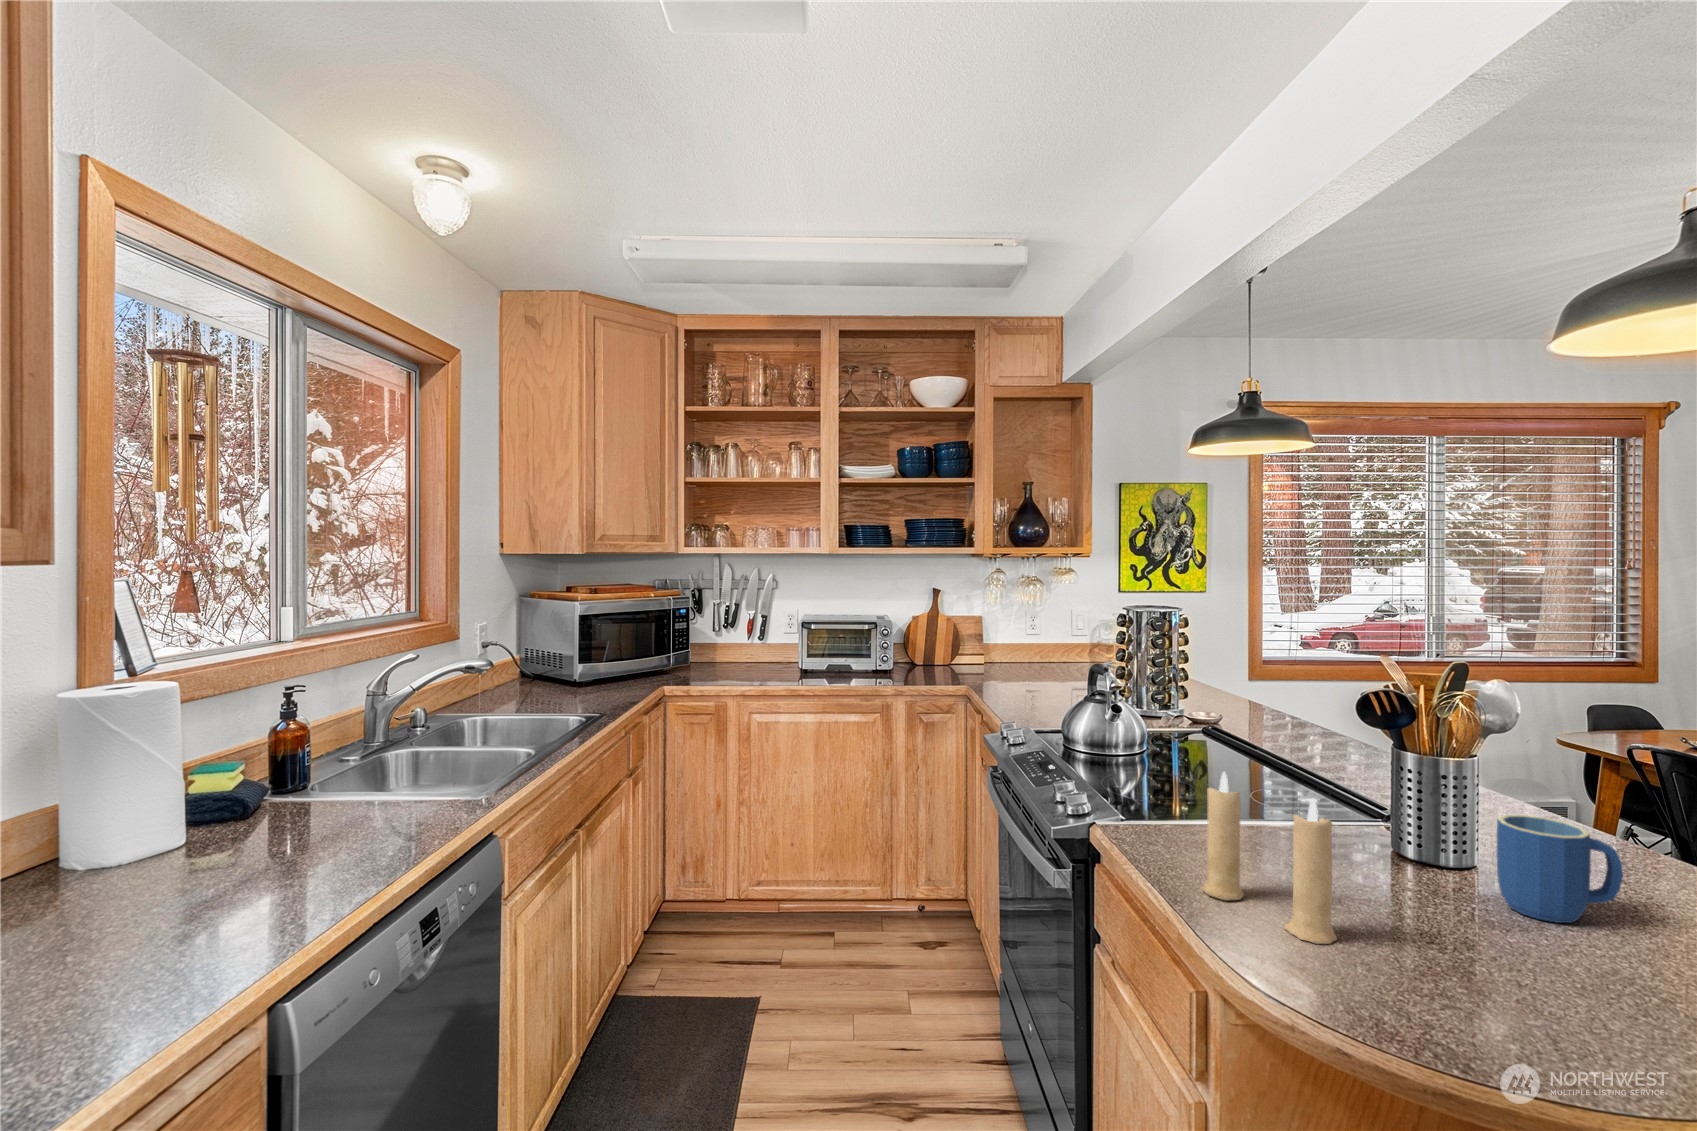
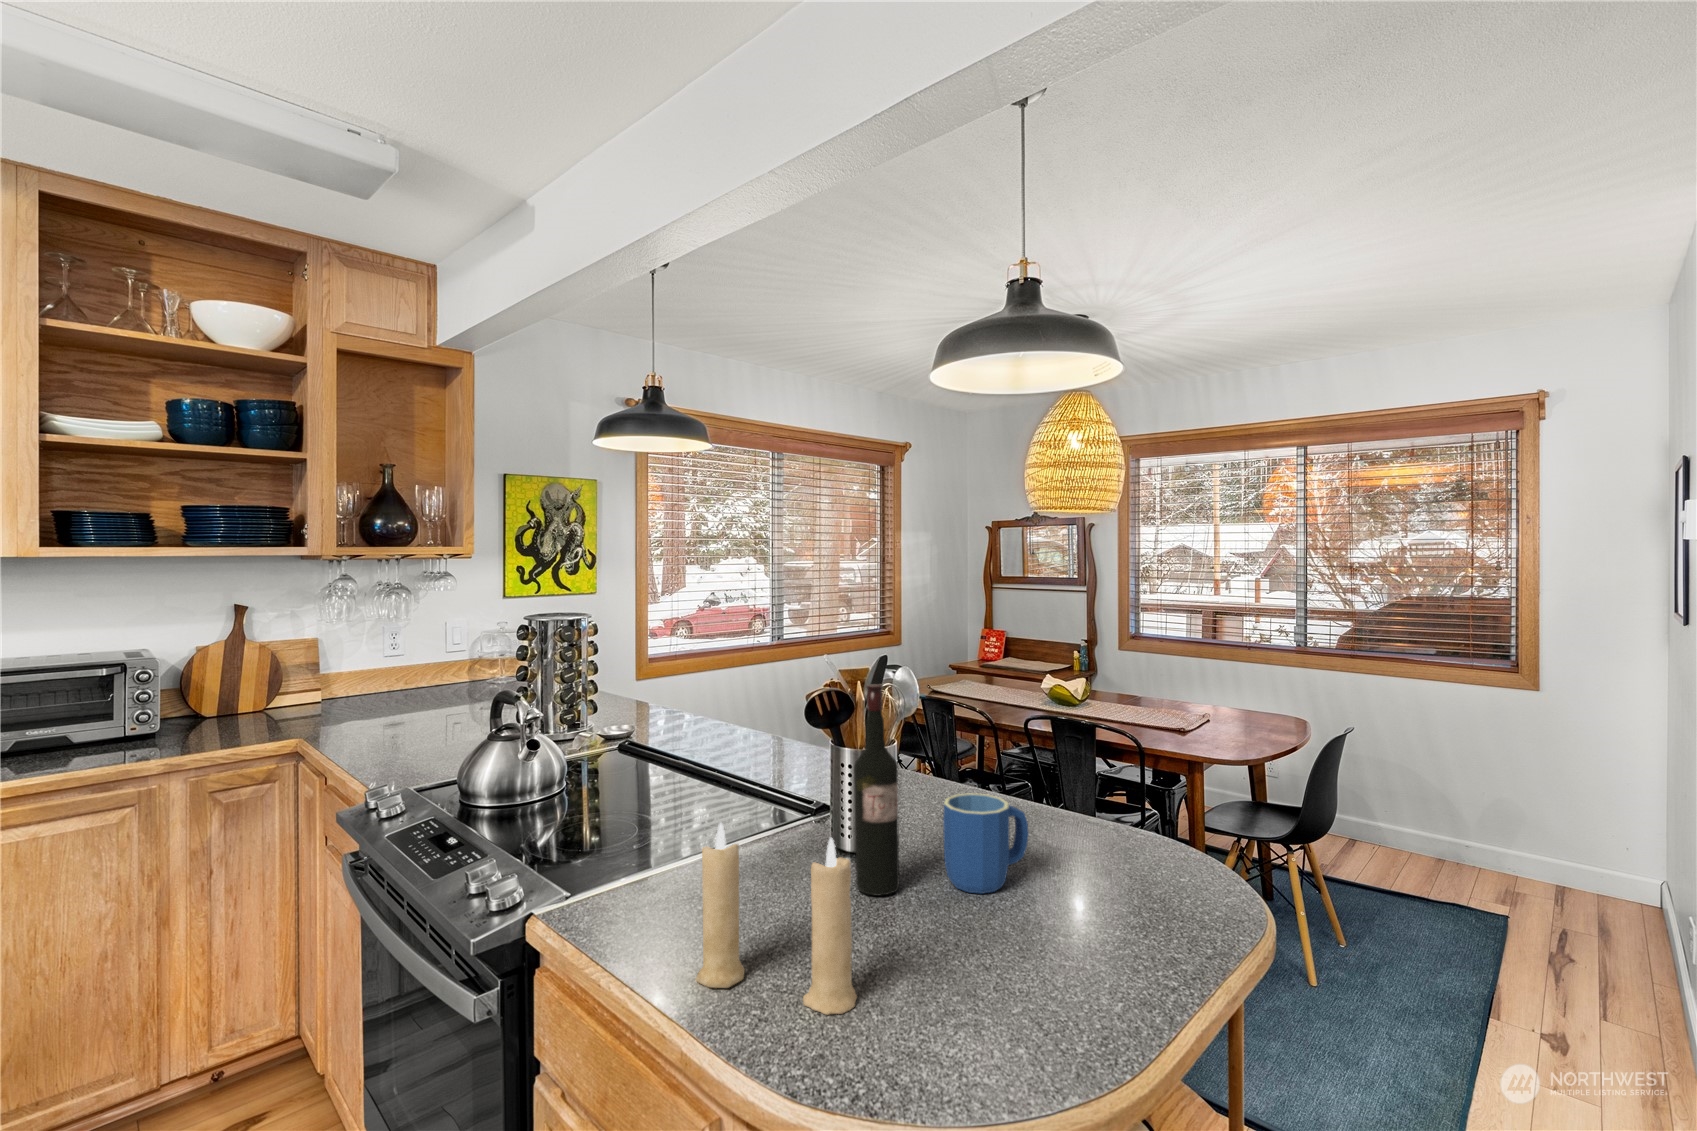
wine bottle: none [1386,685,1438,891] -> present [854,684,899,895]

